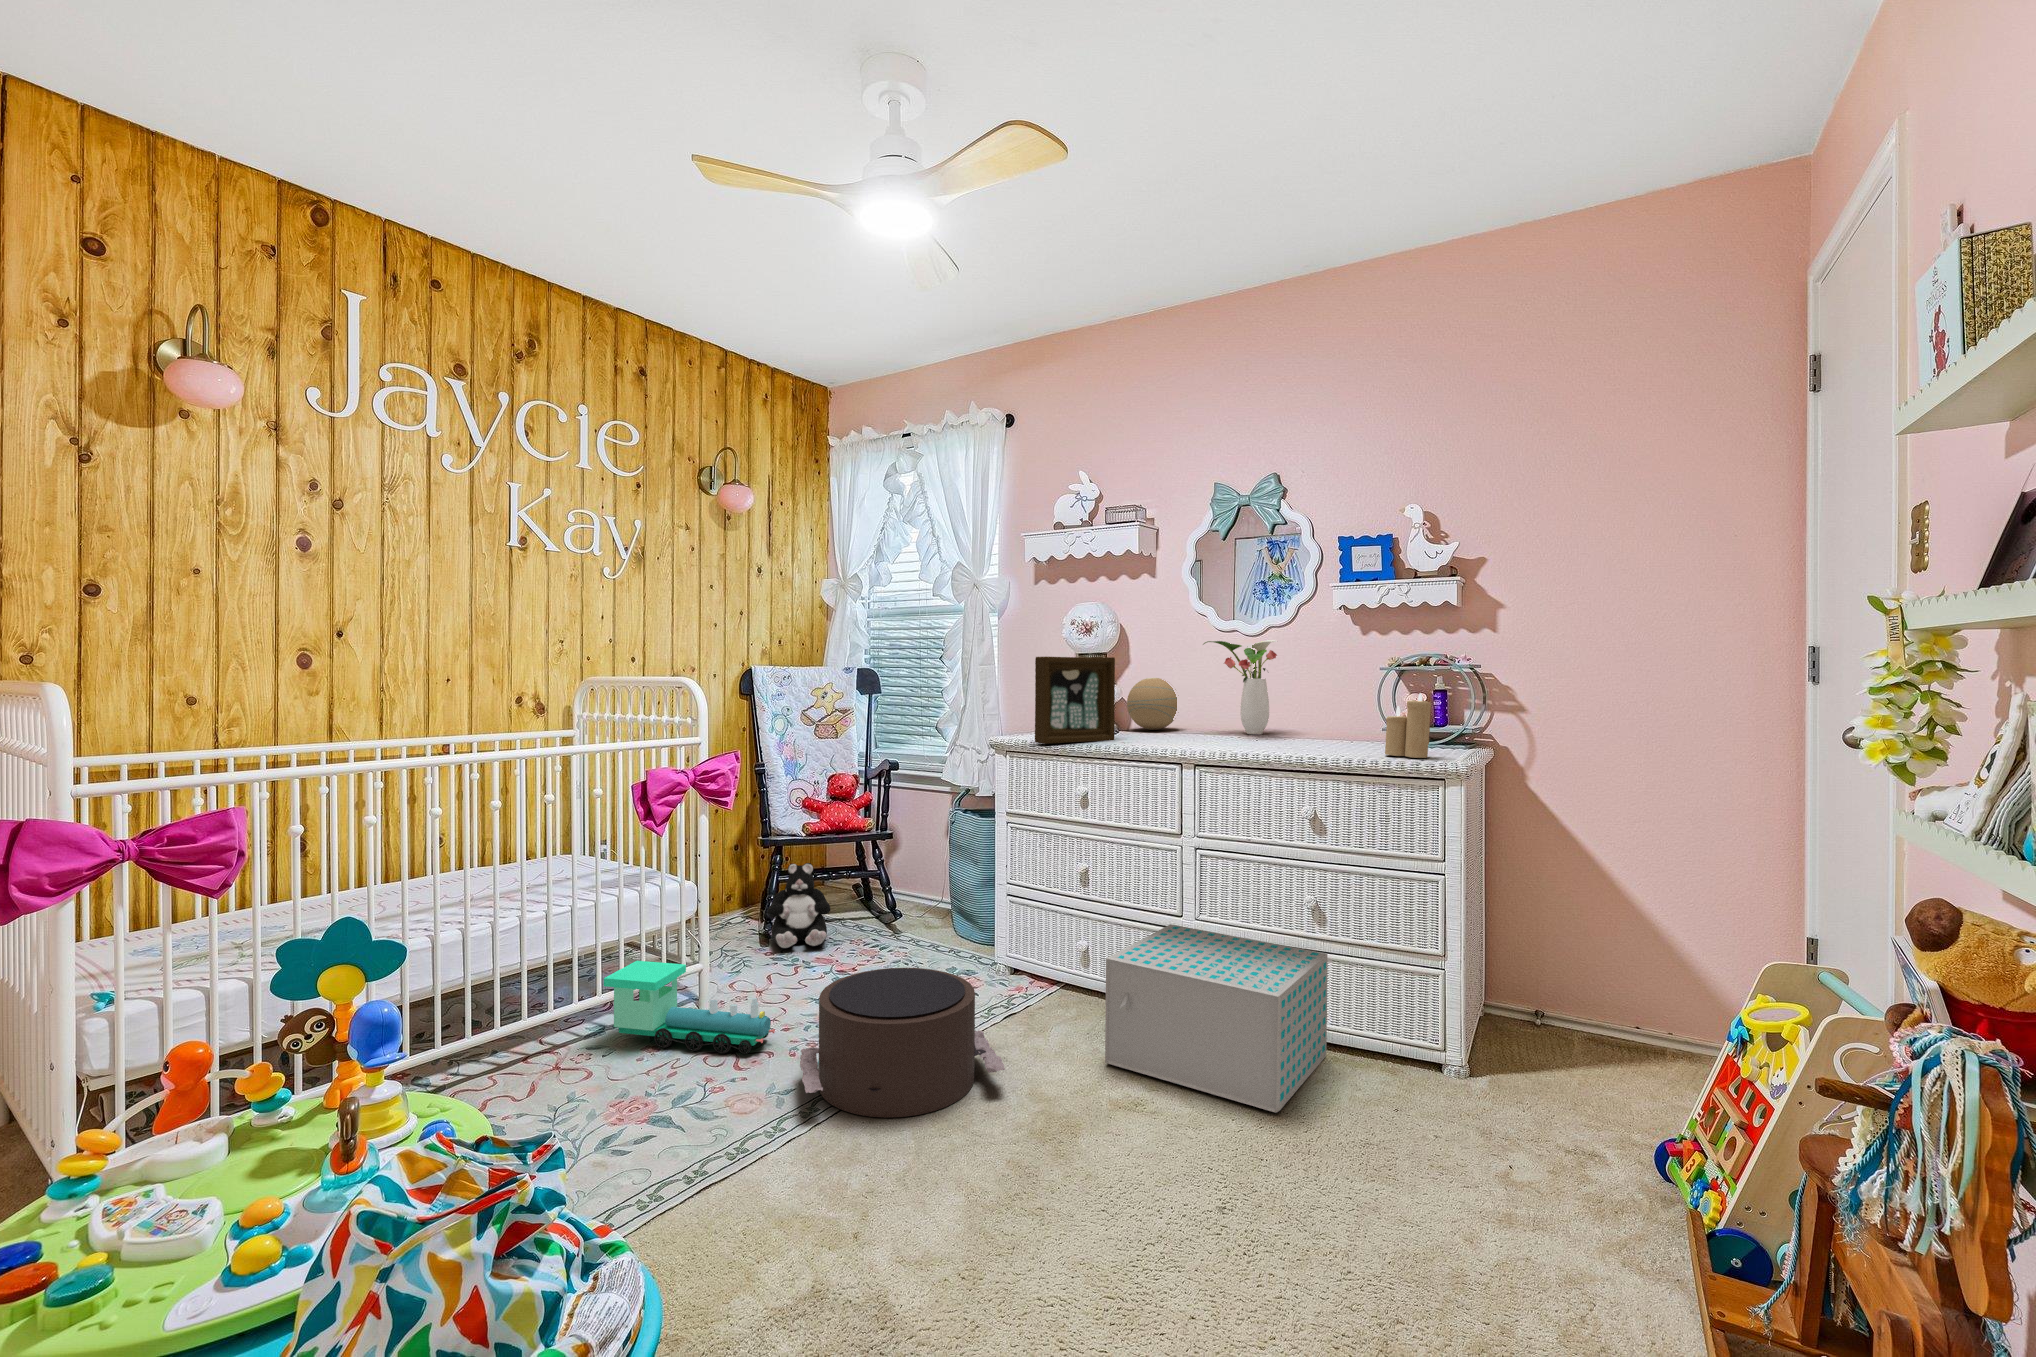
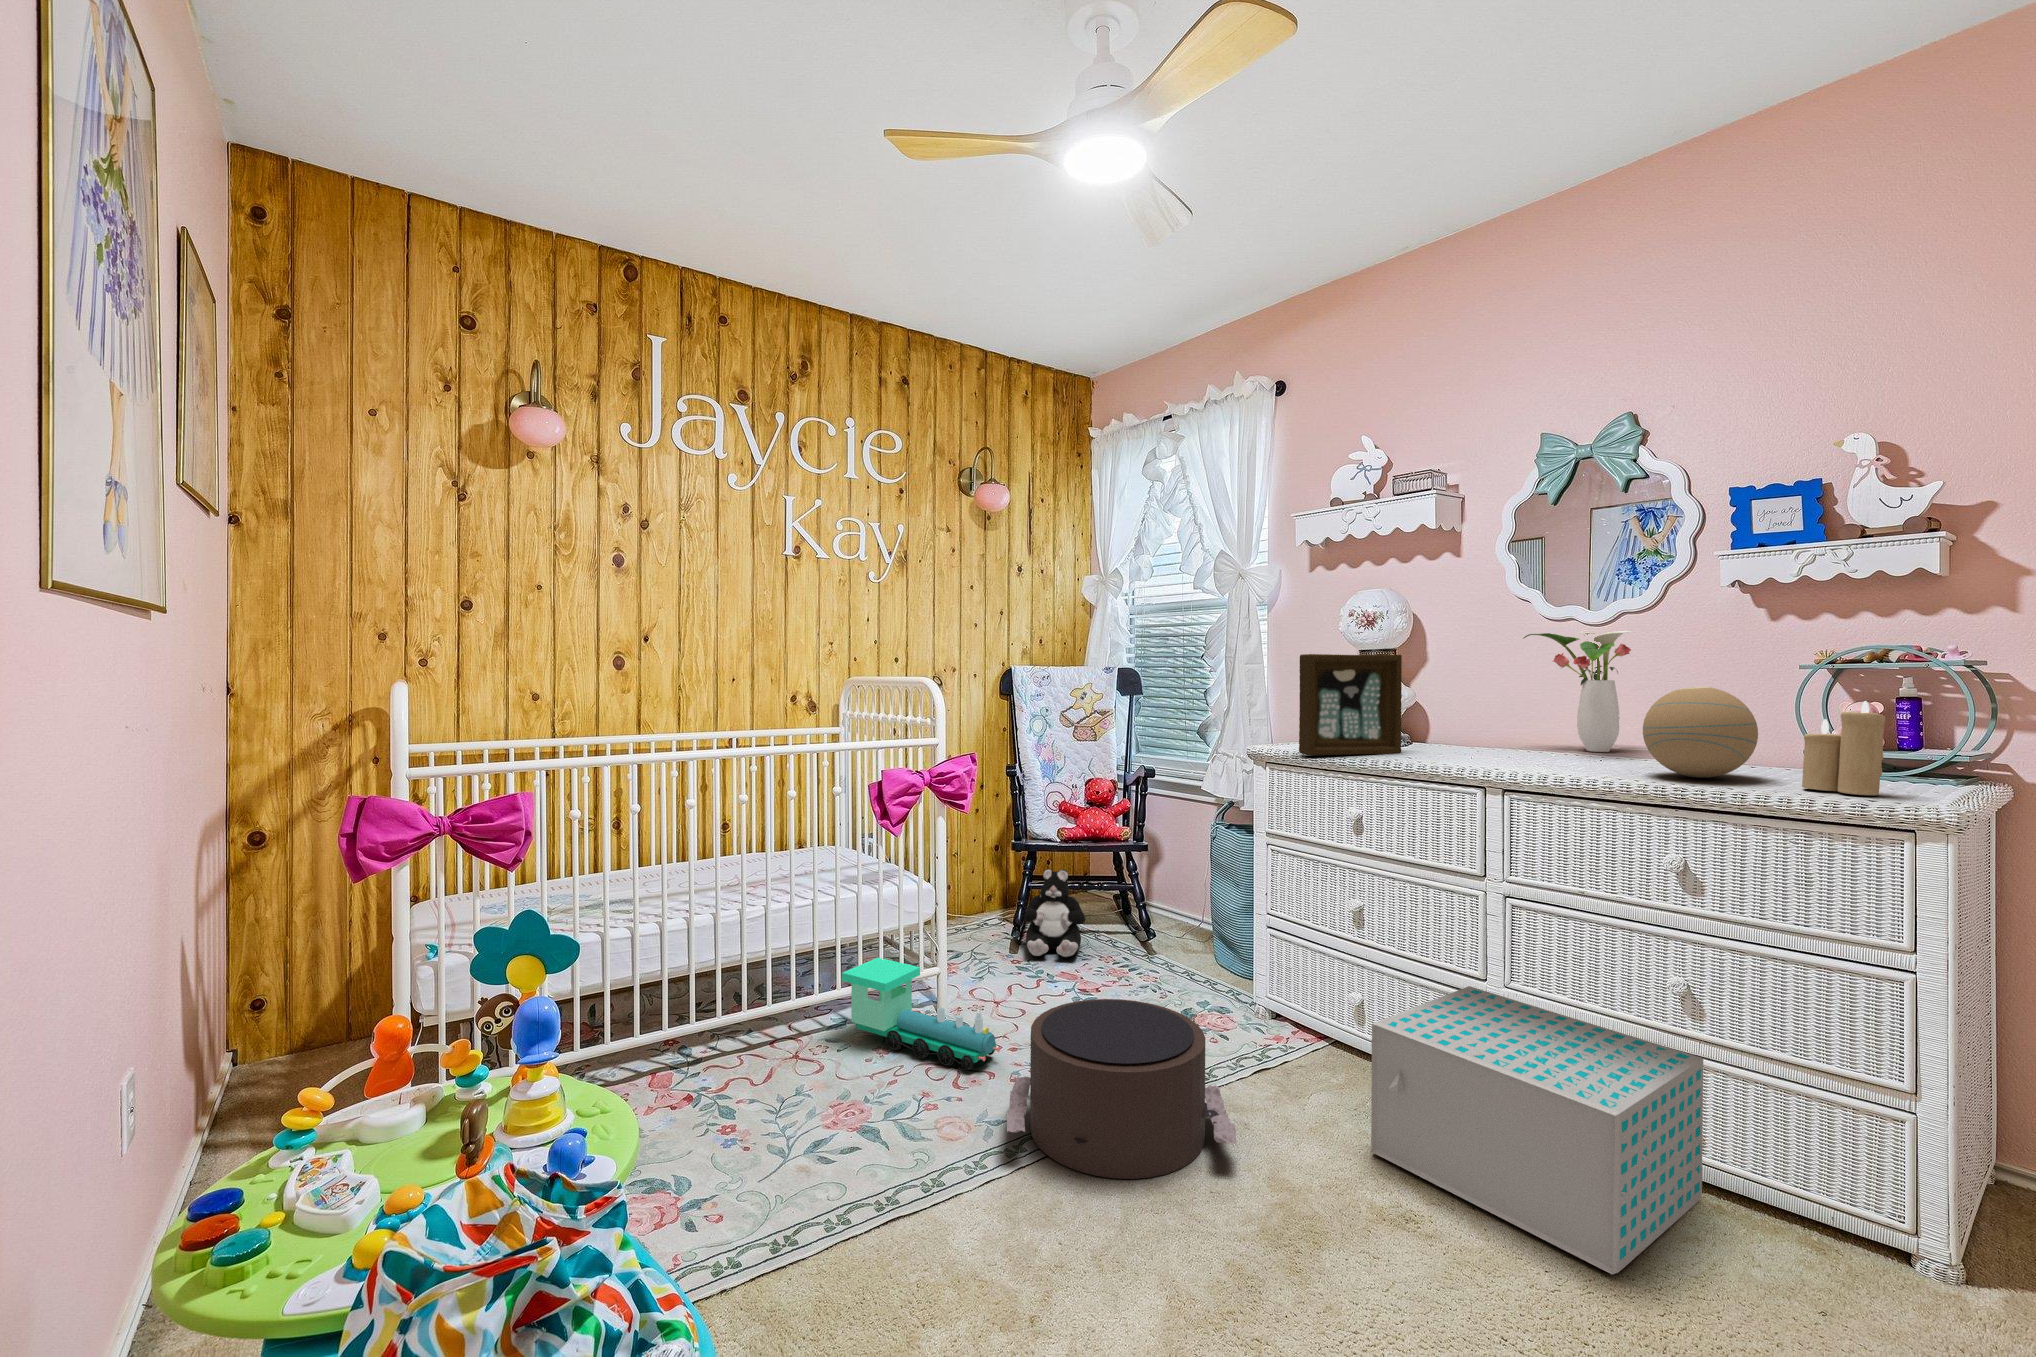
decorative orb: present [1127,678,1177,730] -> present [1643,687,1758,778]

